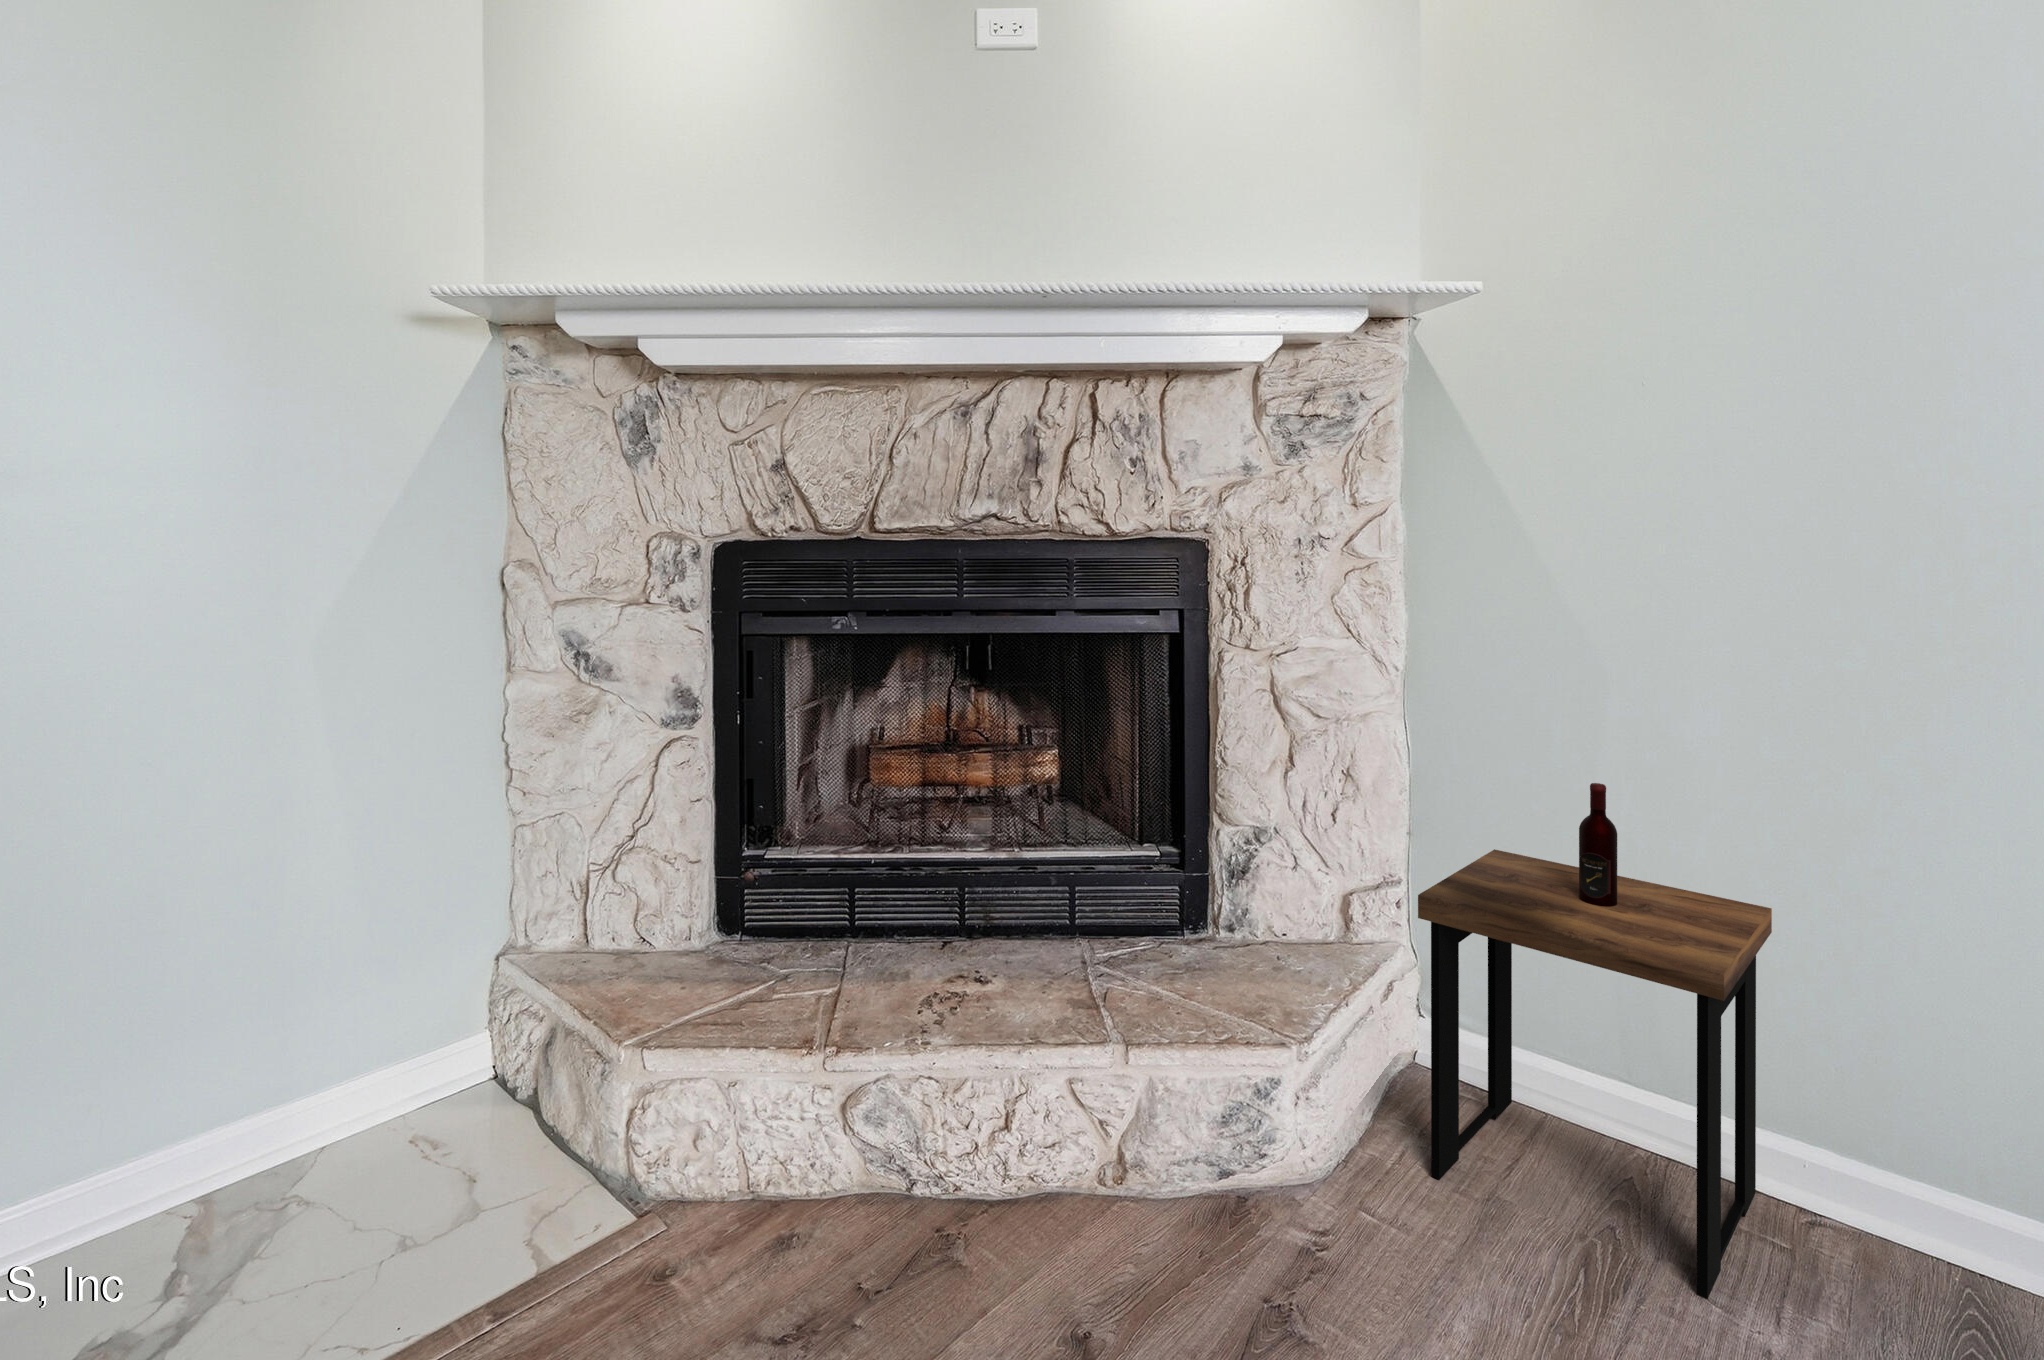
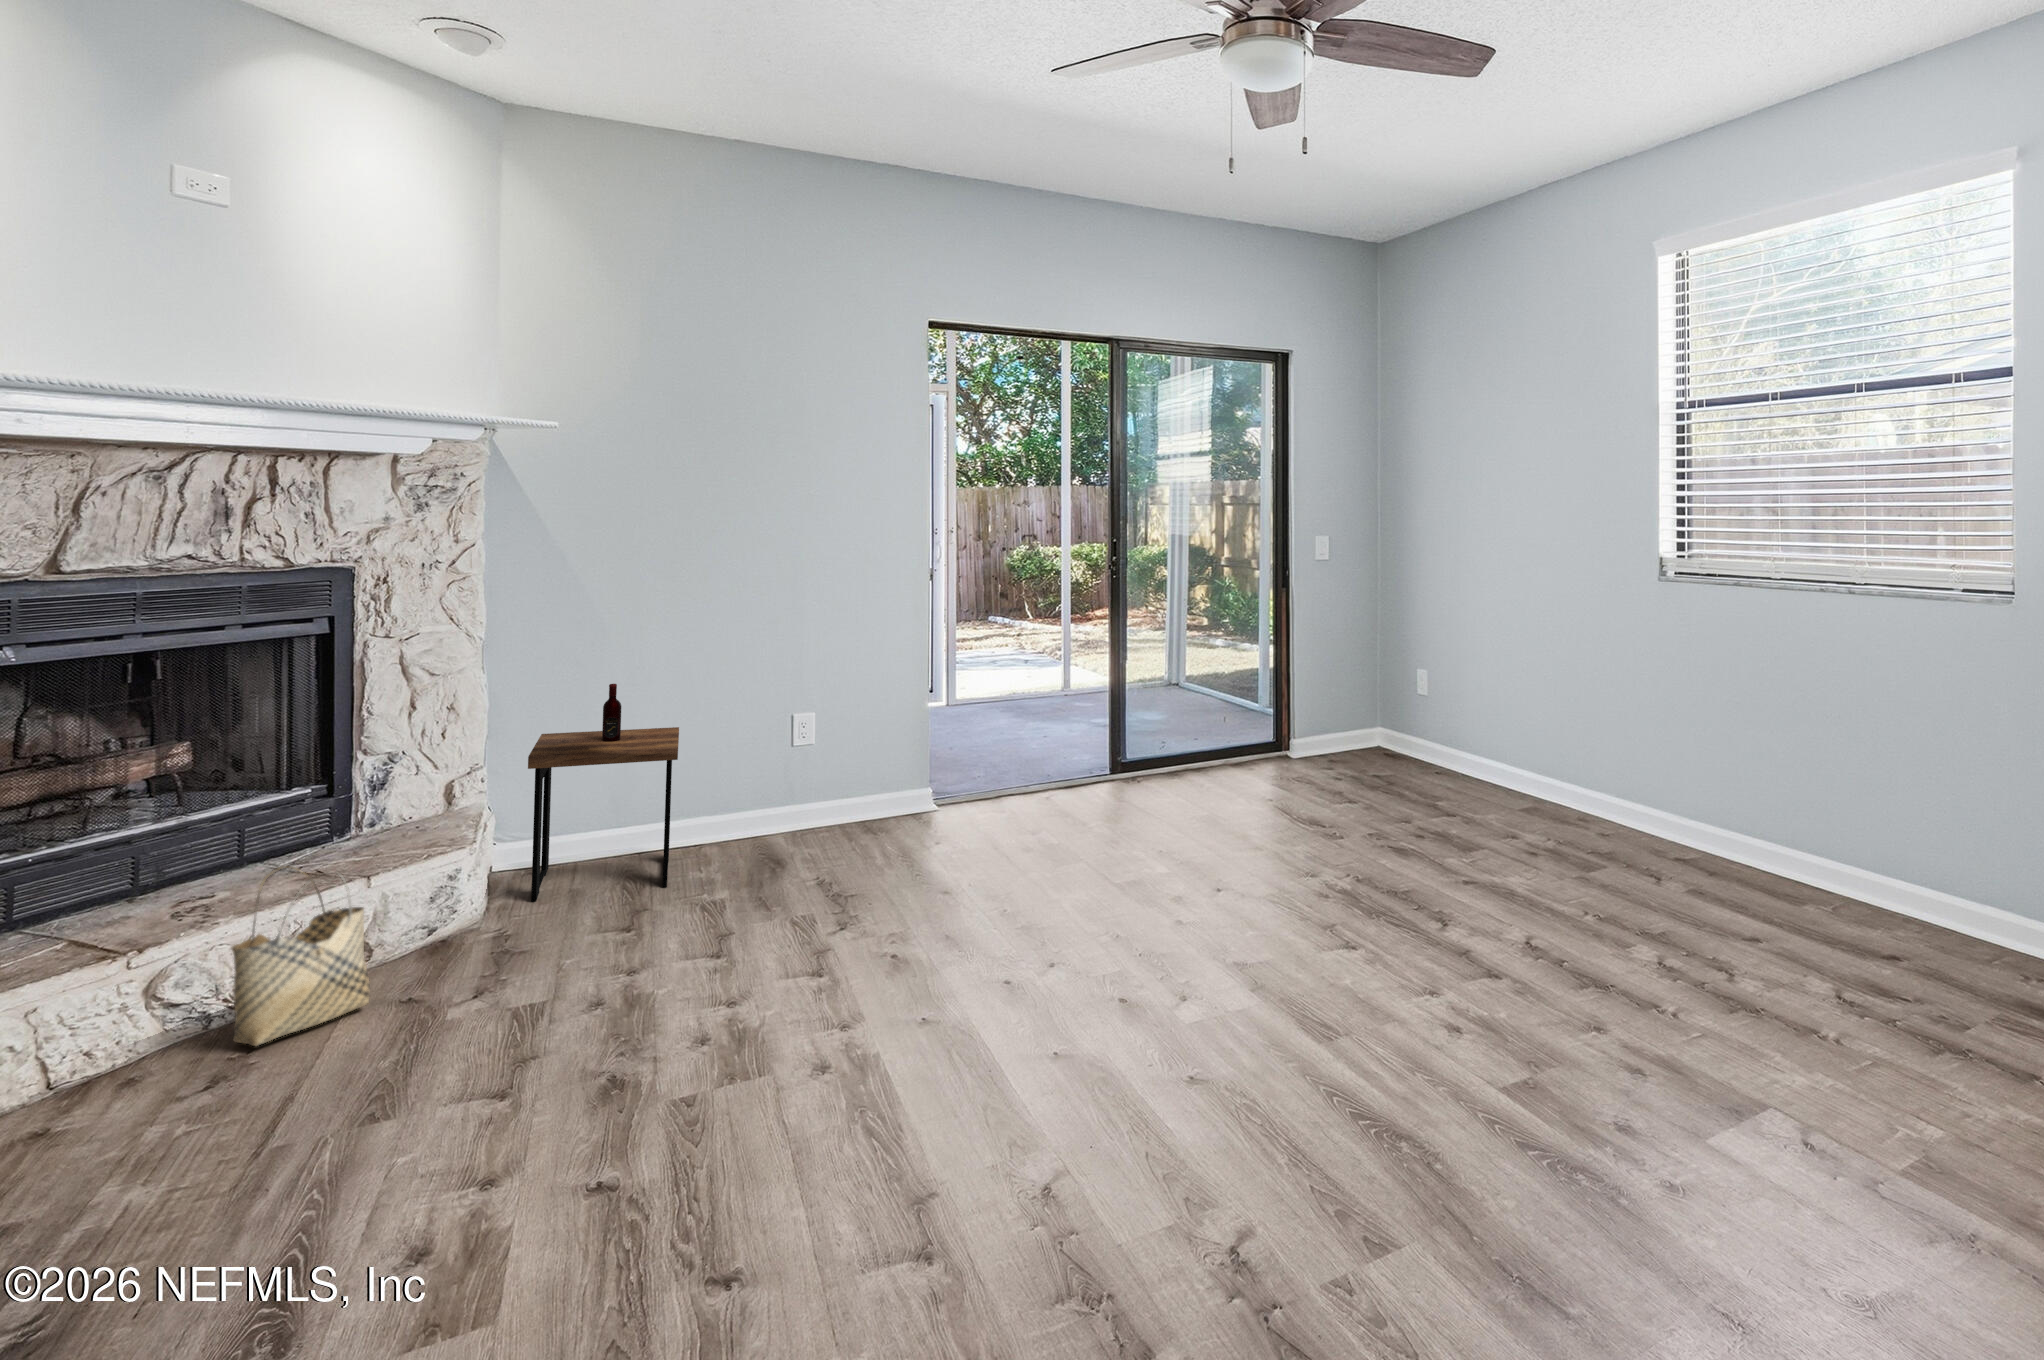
woven basket: none [859,988,1052,1292] -> present [231,866,370,1046]

